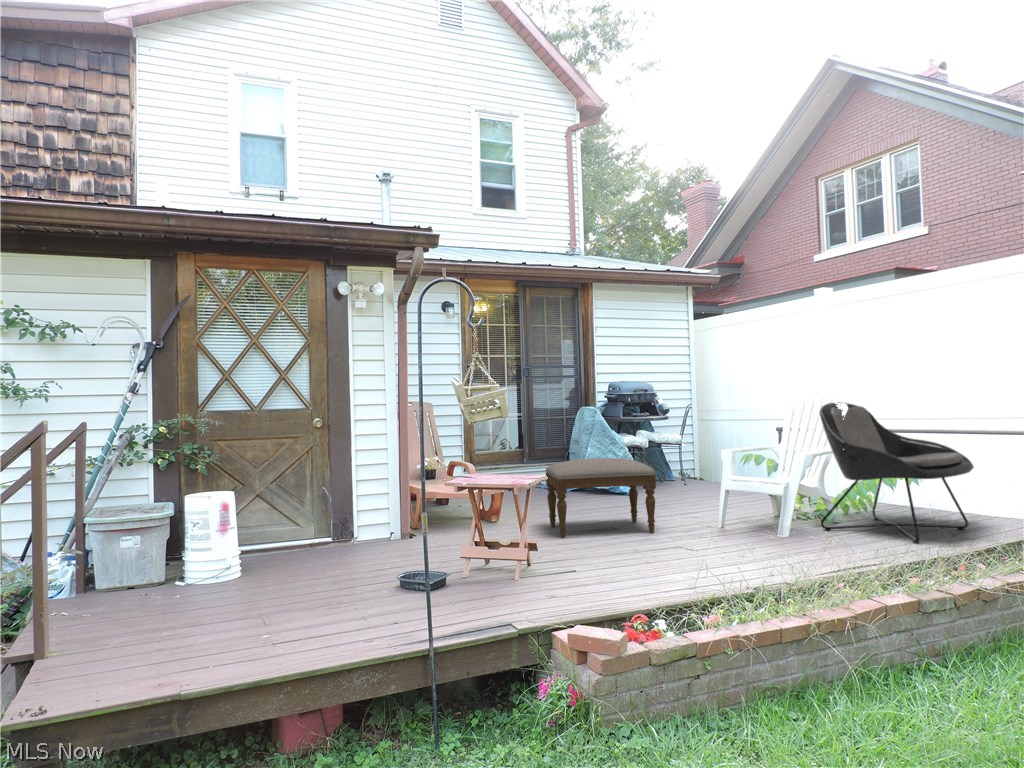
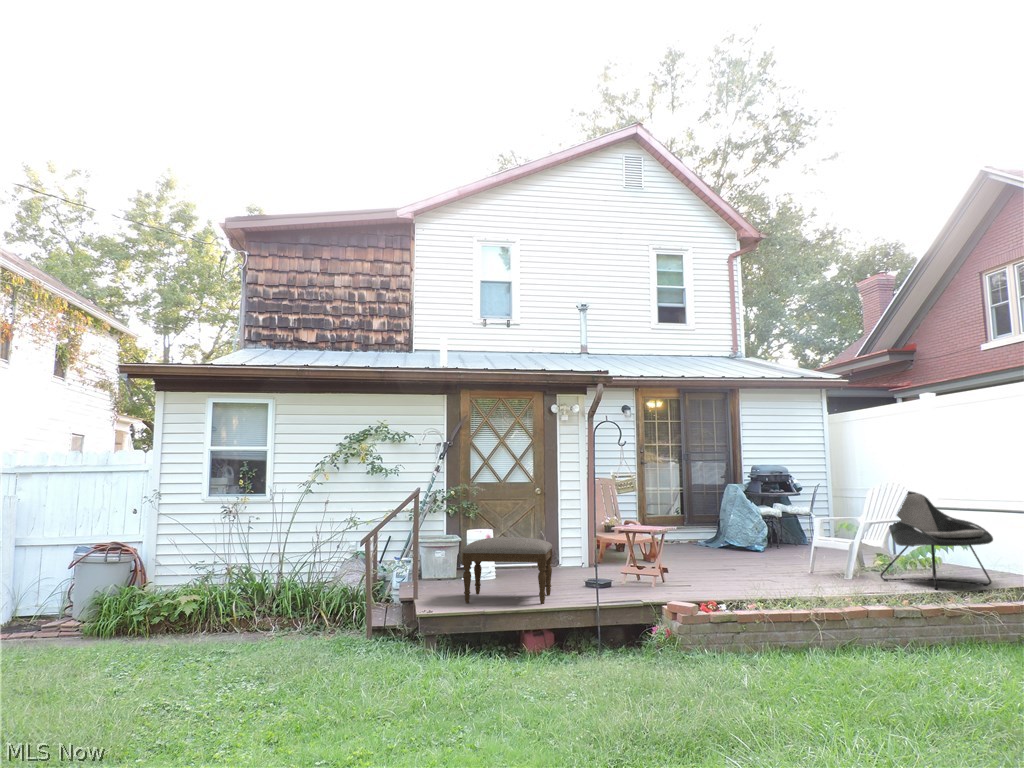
ottoman: present [546,458,656,538] -> present [462,537,552,604]

